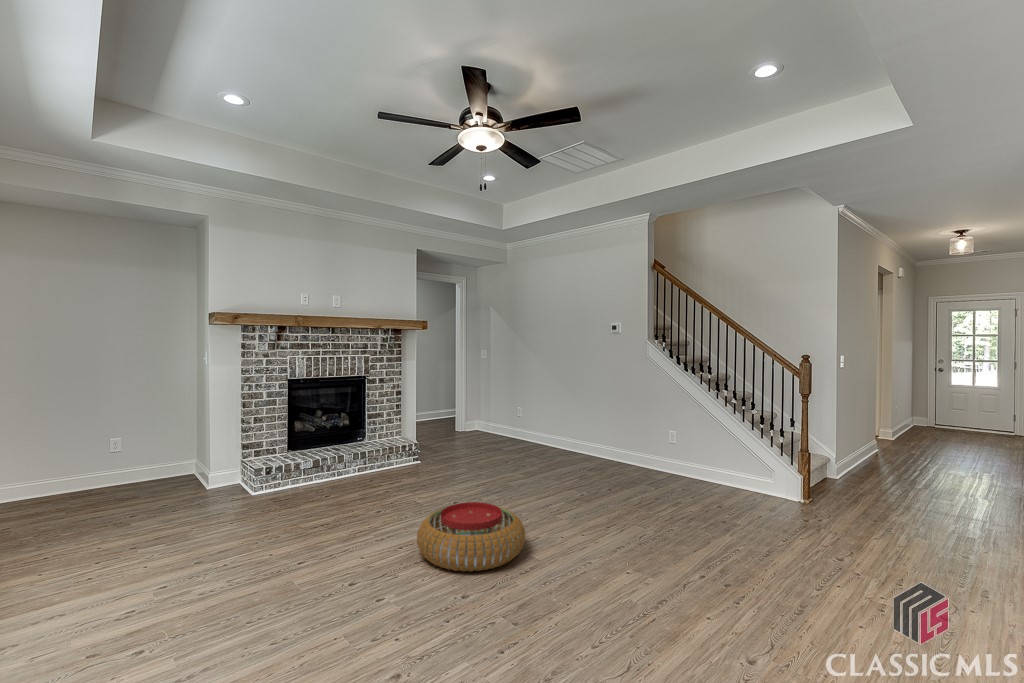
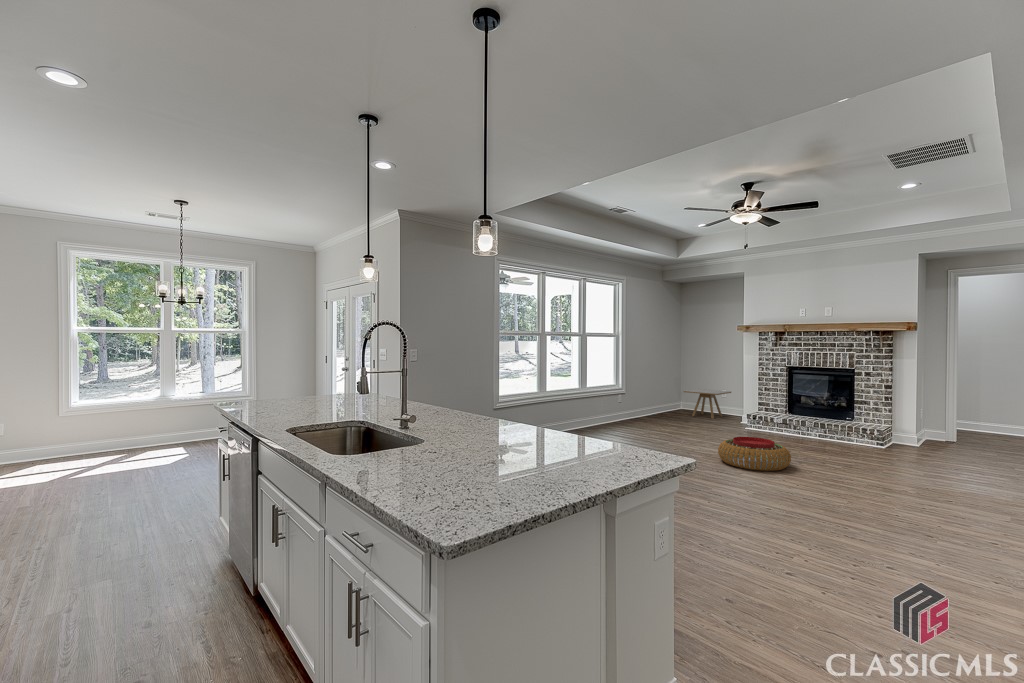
side table: none [60,435,155,507] -> present [684,389,731,419]

